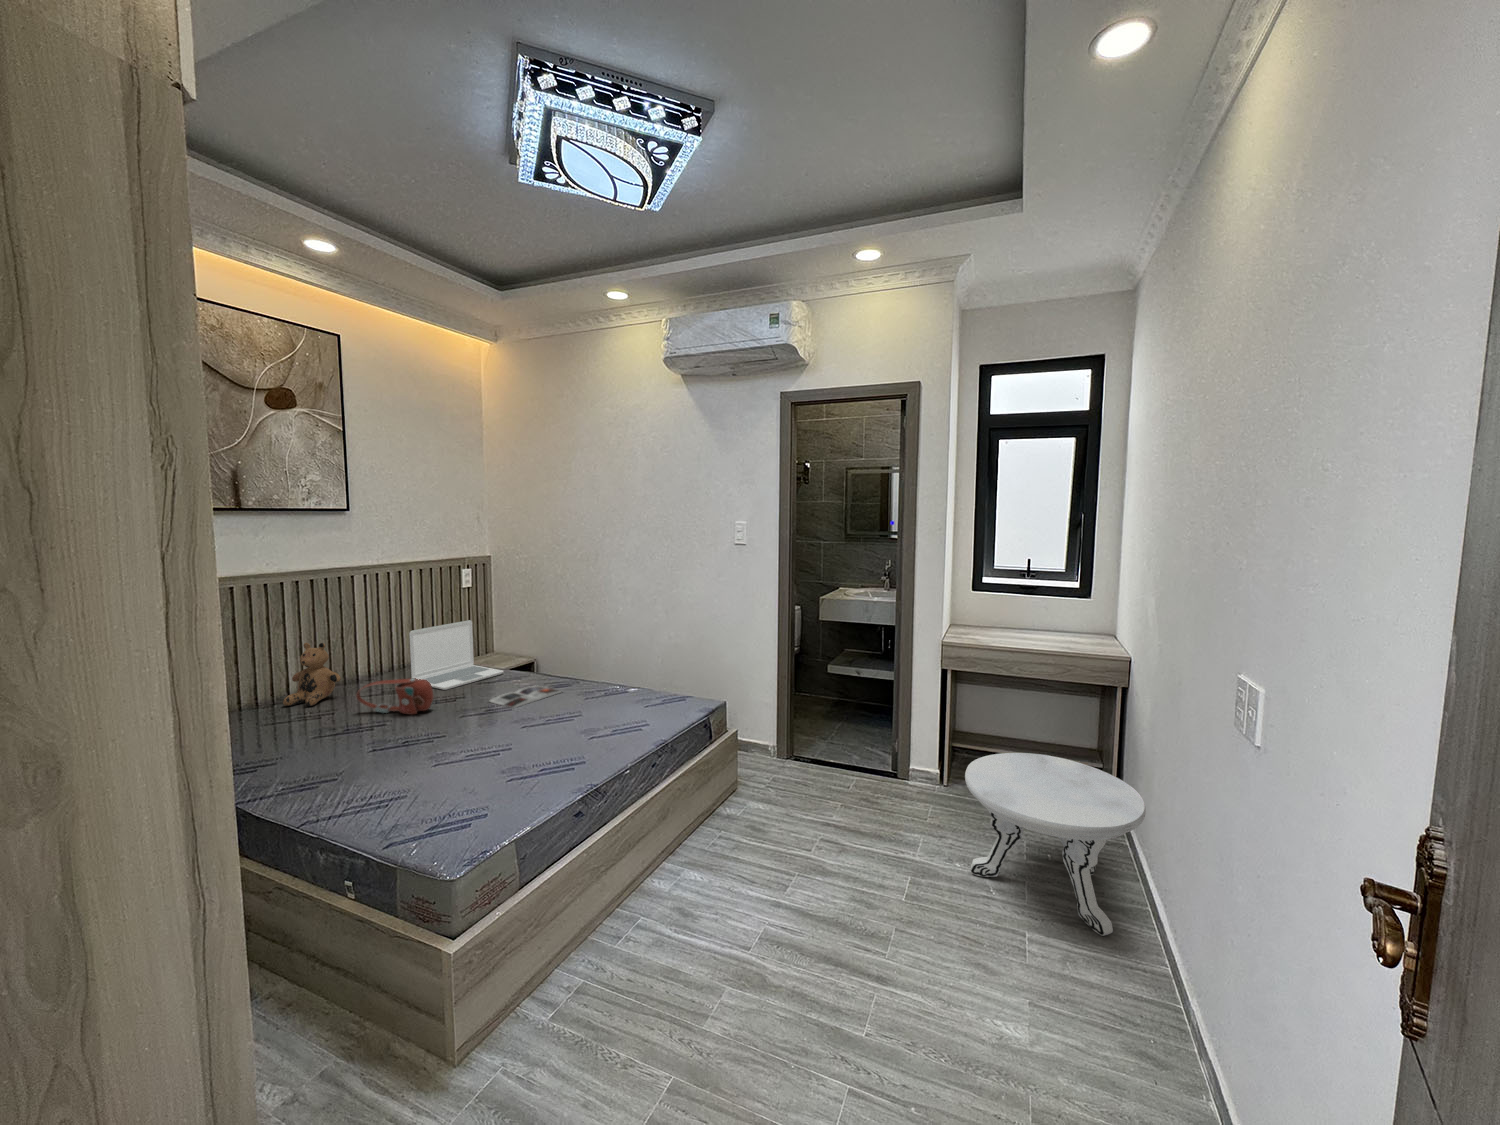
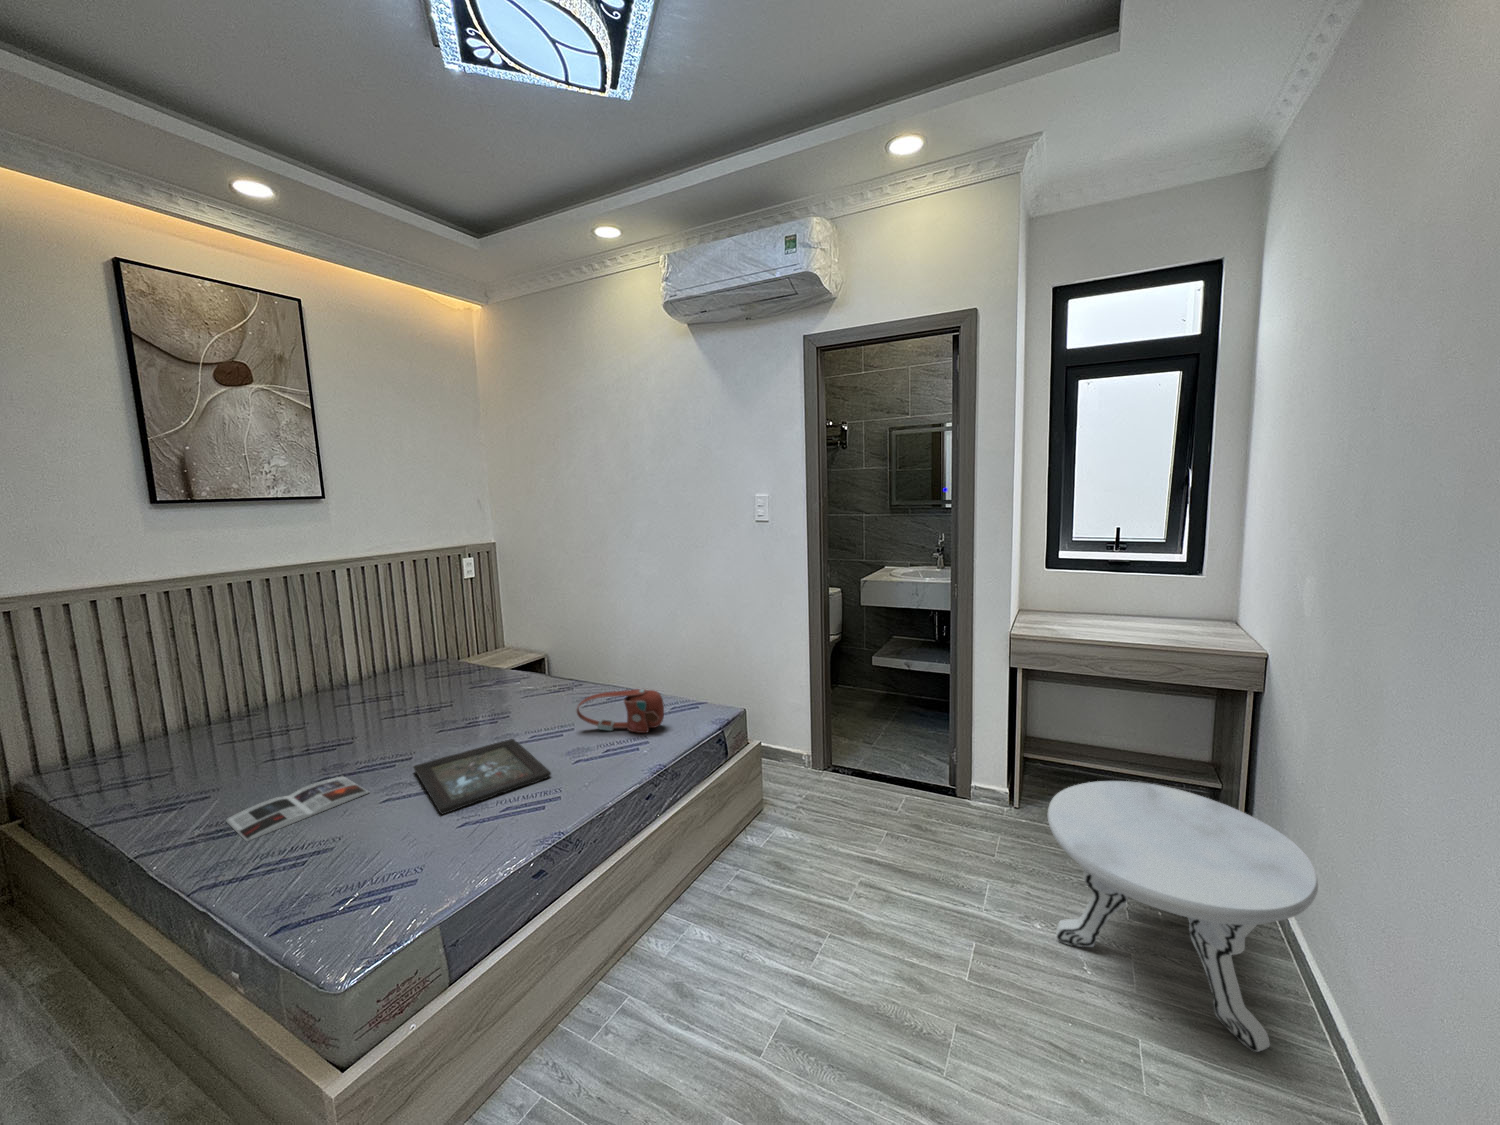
laptop: present [409,620,504,690] -> none [395,615,503,696]
teddy bear: present [283,643,341,706] -> none [254,647,317,718]
handbag: present [356,678,434,714] -> present [576,689,664,733]
magazine: present [489,685,561,708] -> present [226,776,369,841]
tray: none [452,721,573,774] -> present [414,739,551,814]

